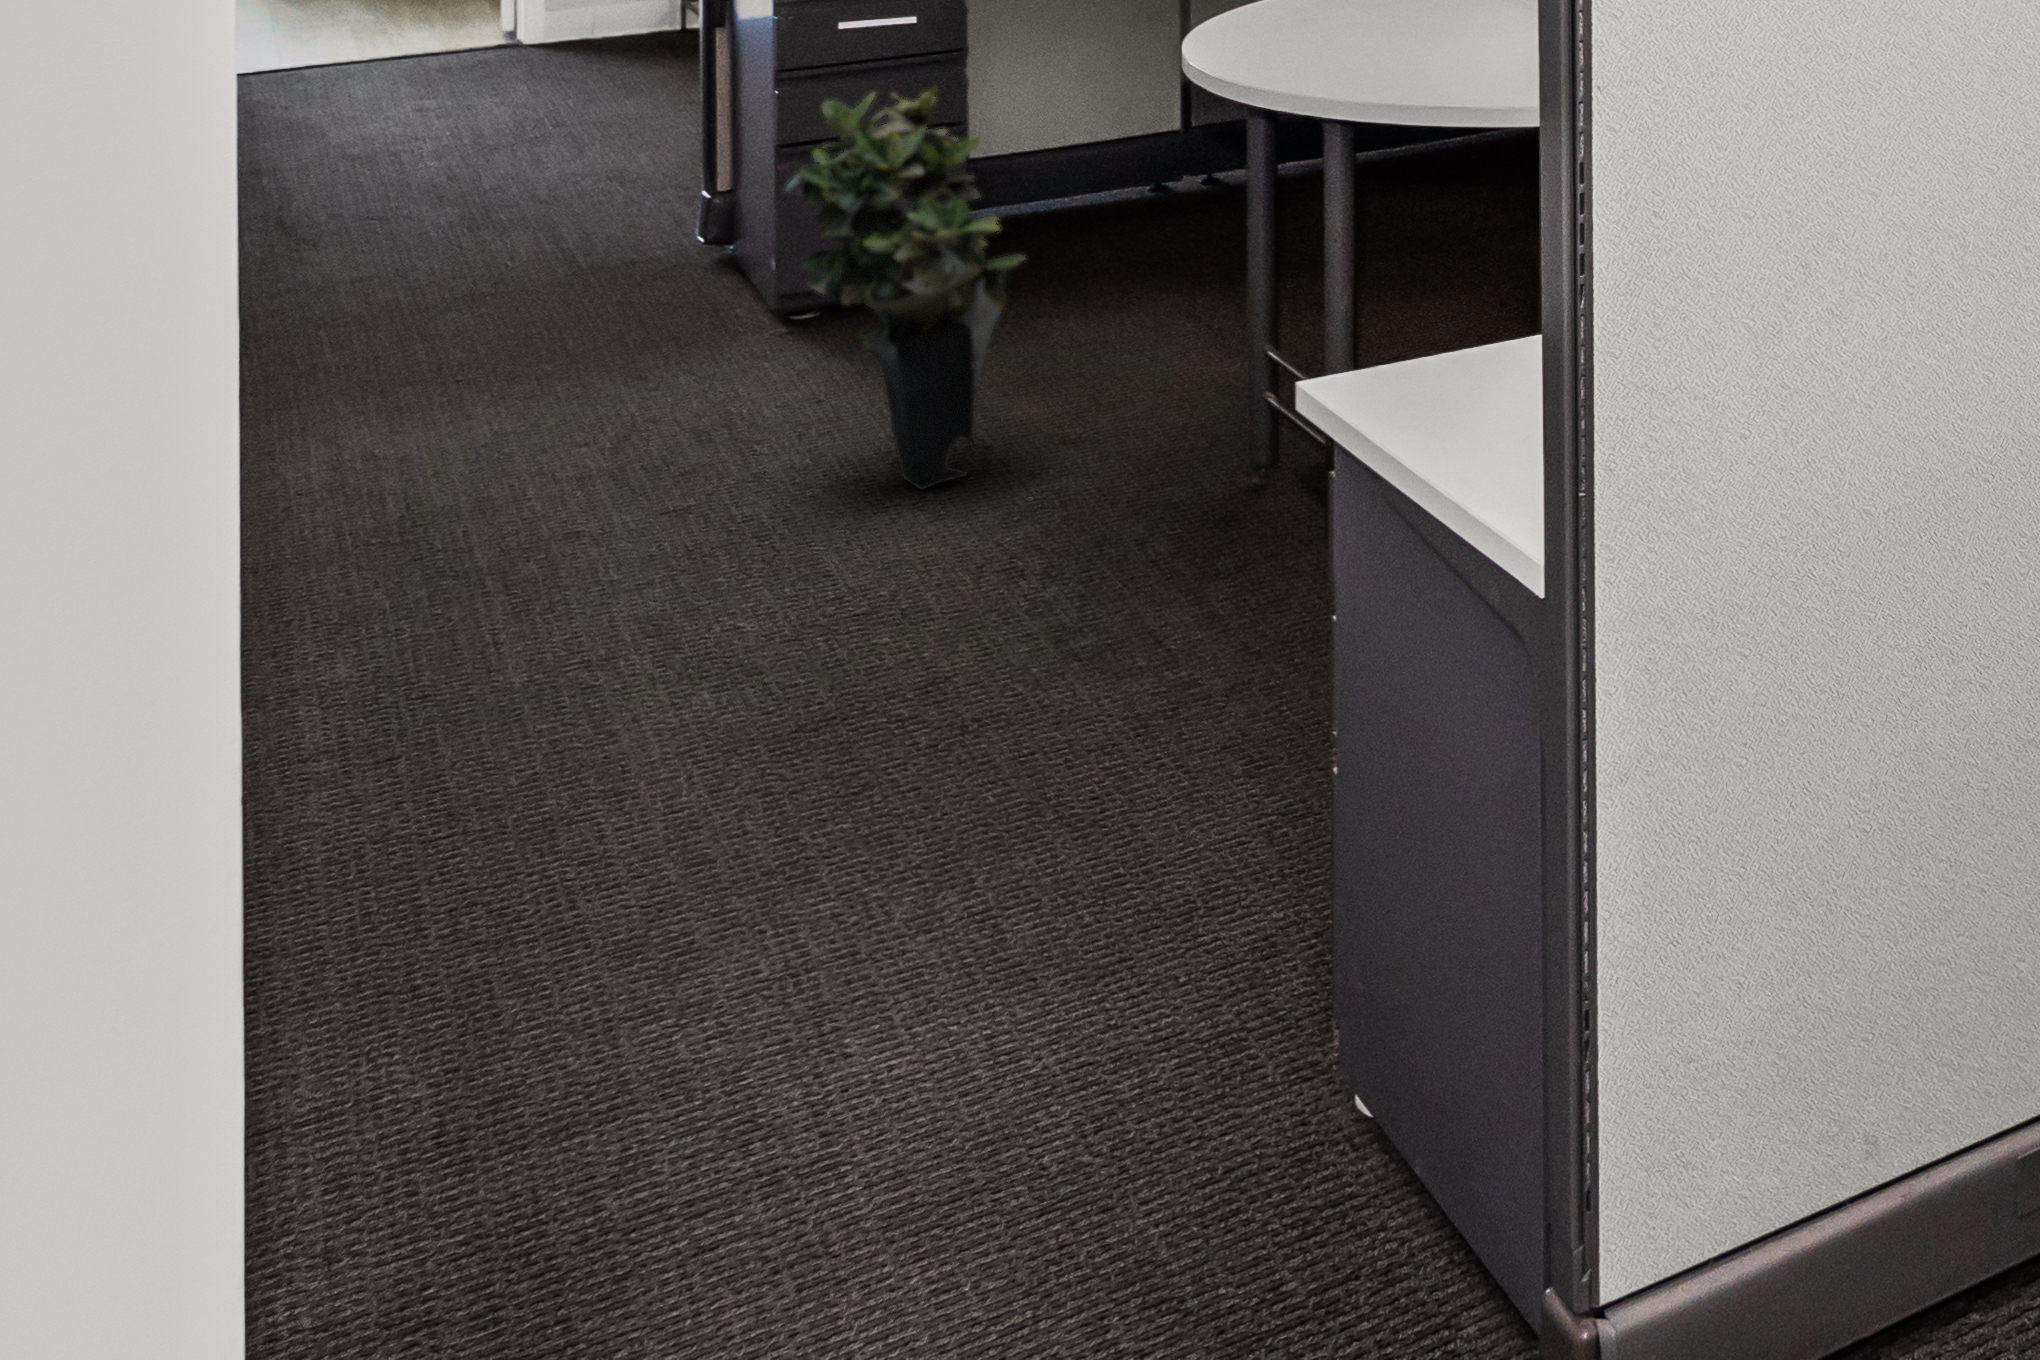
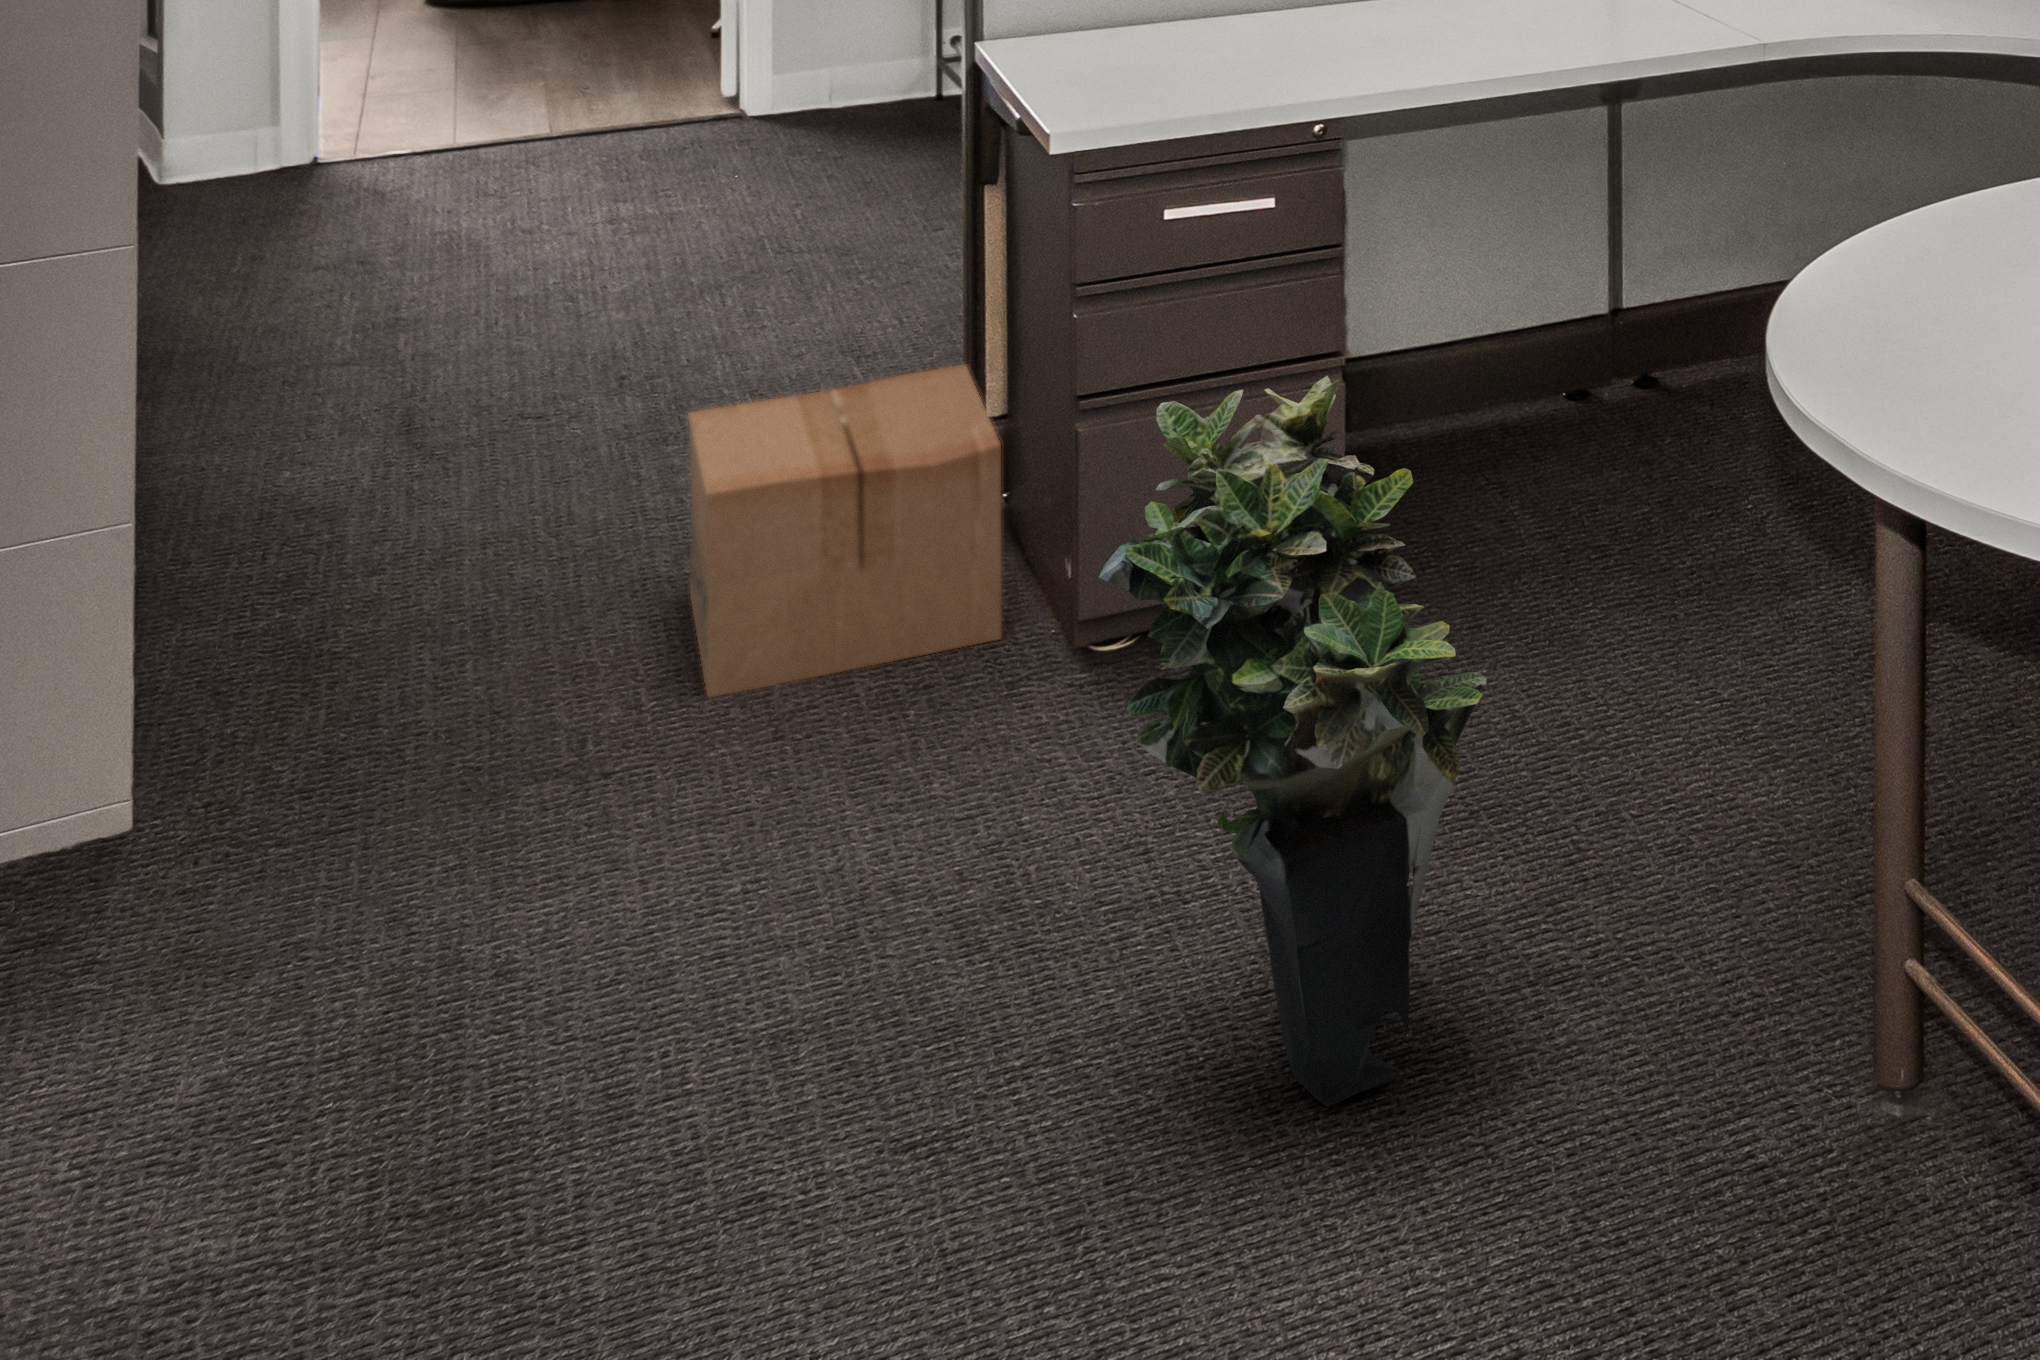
cardboard box: none [509,148,730,349] -> present [688,365,1001,697]

